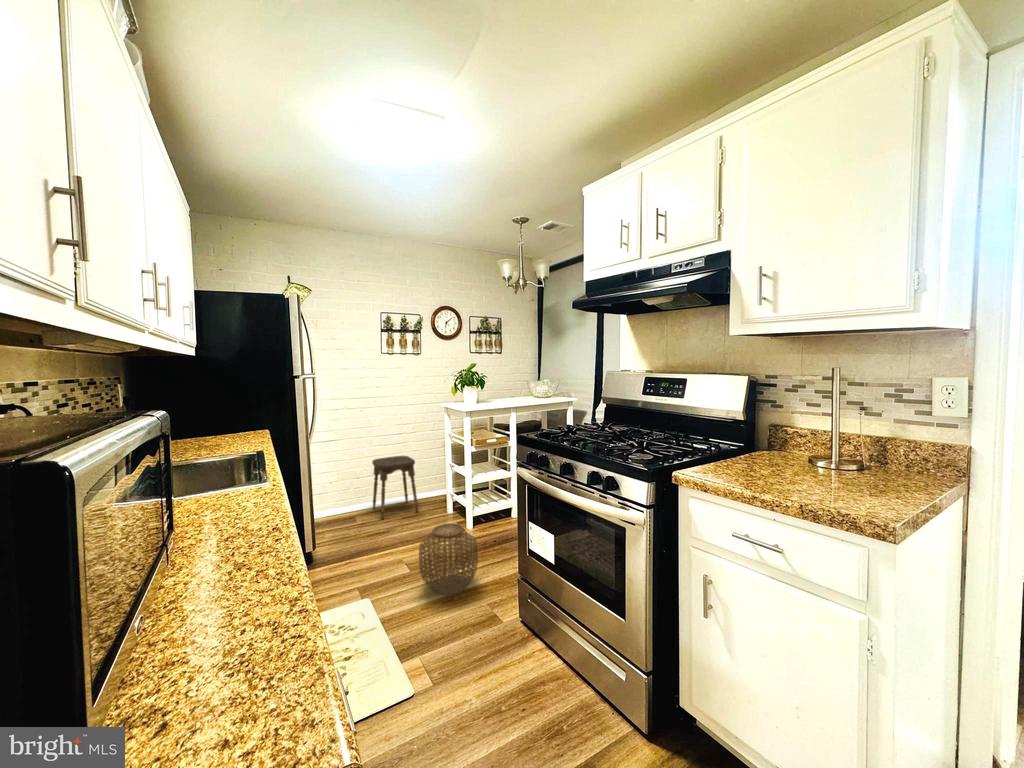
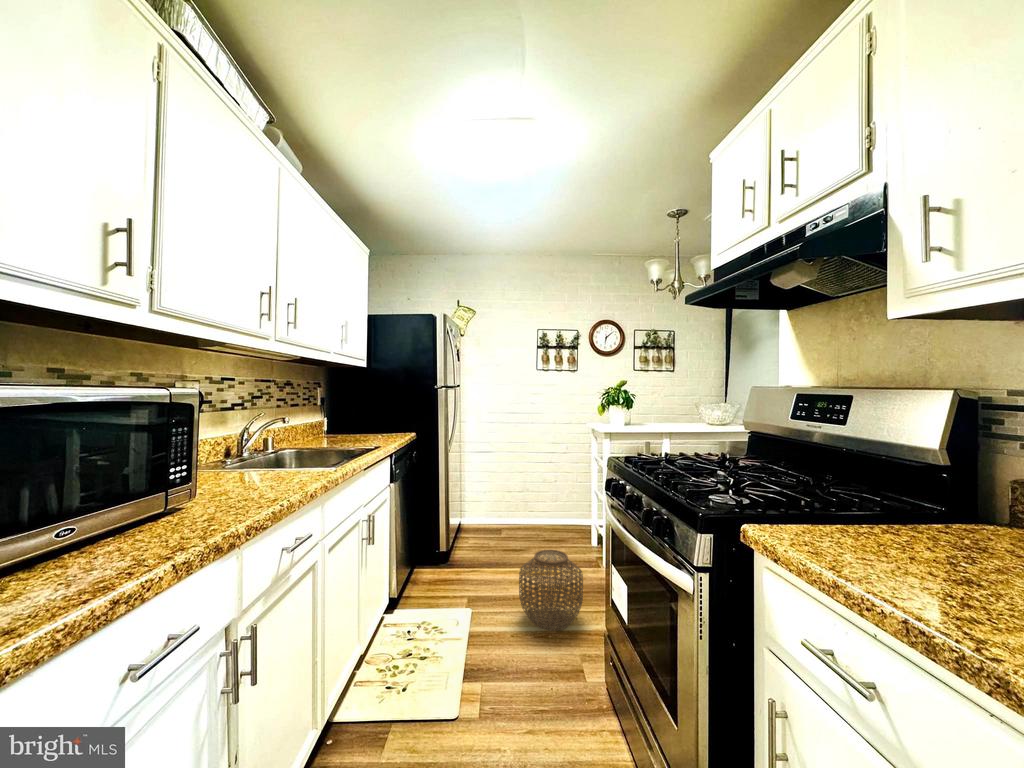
stool: present [372,456,418,519] -> none [522,474,562,536]

